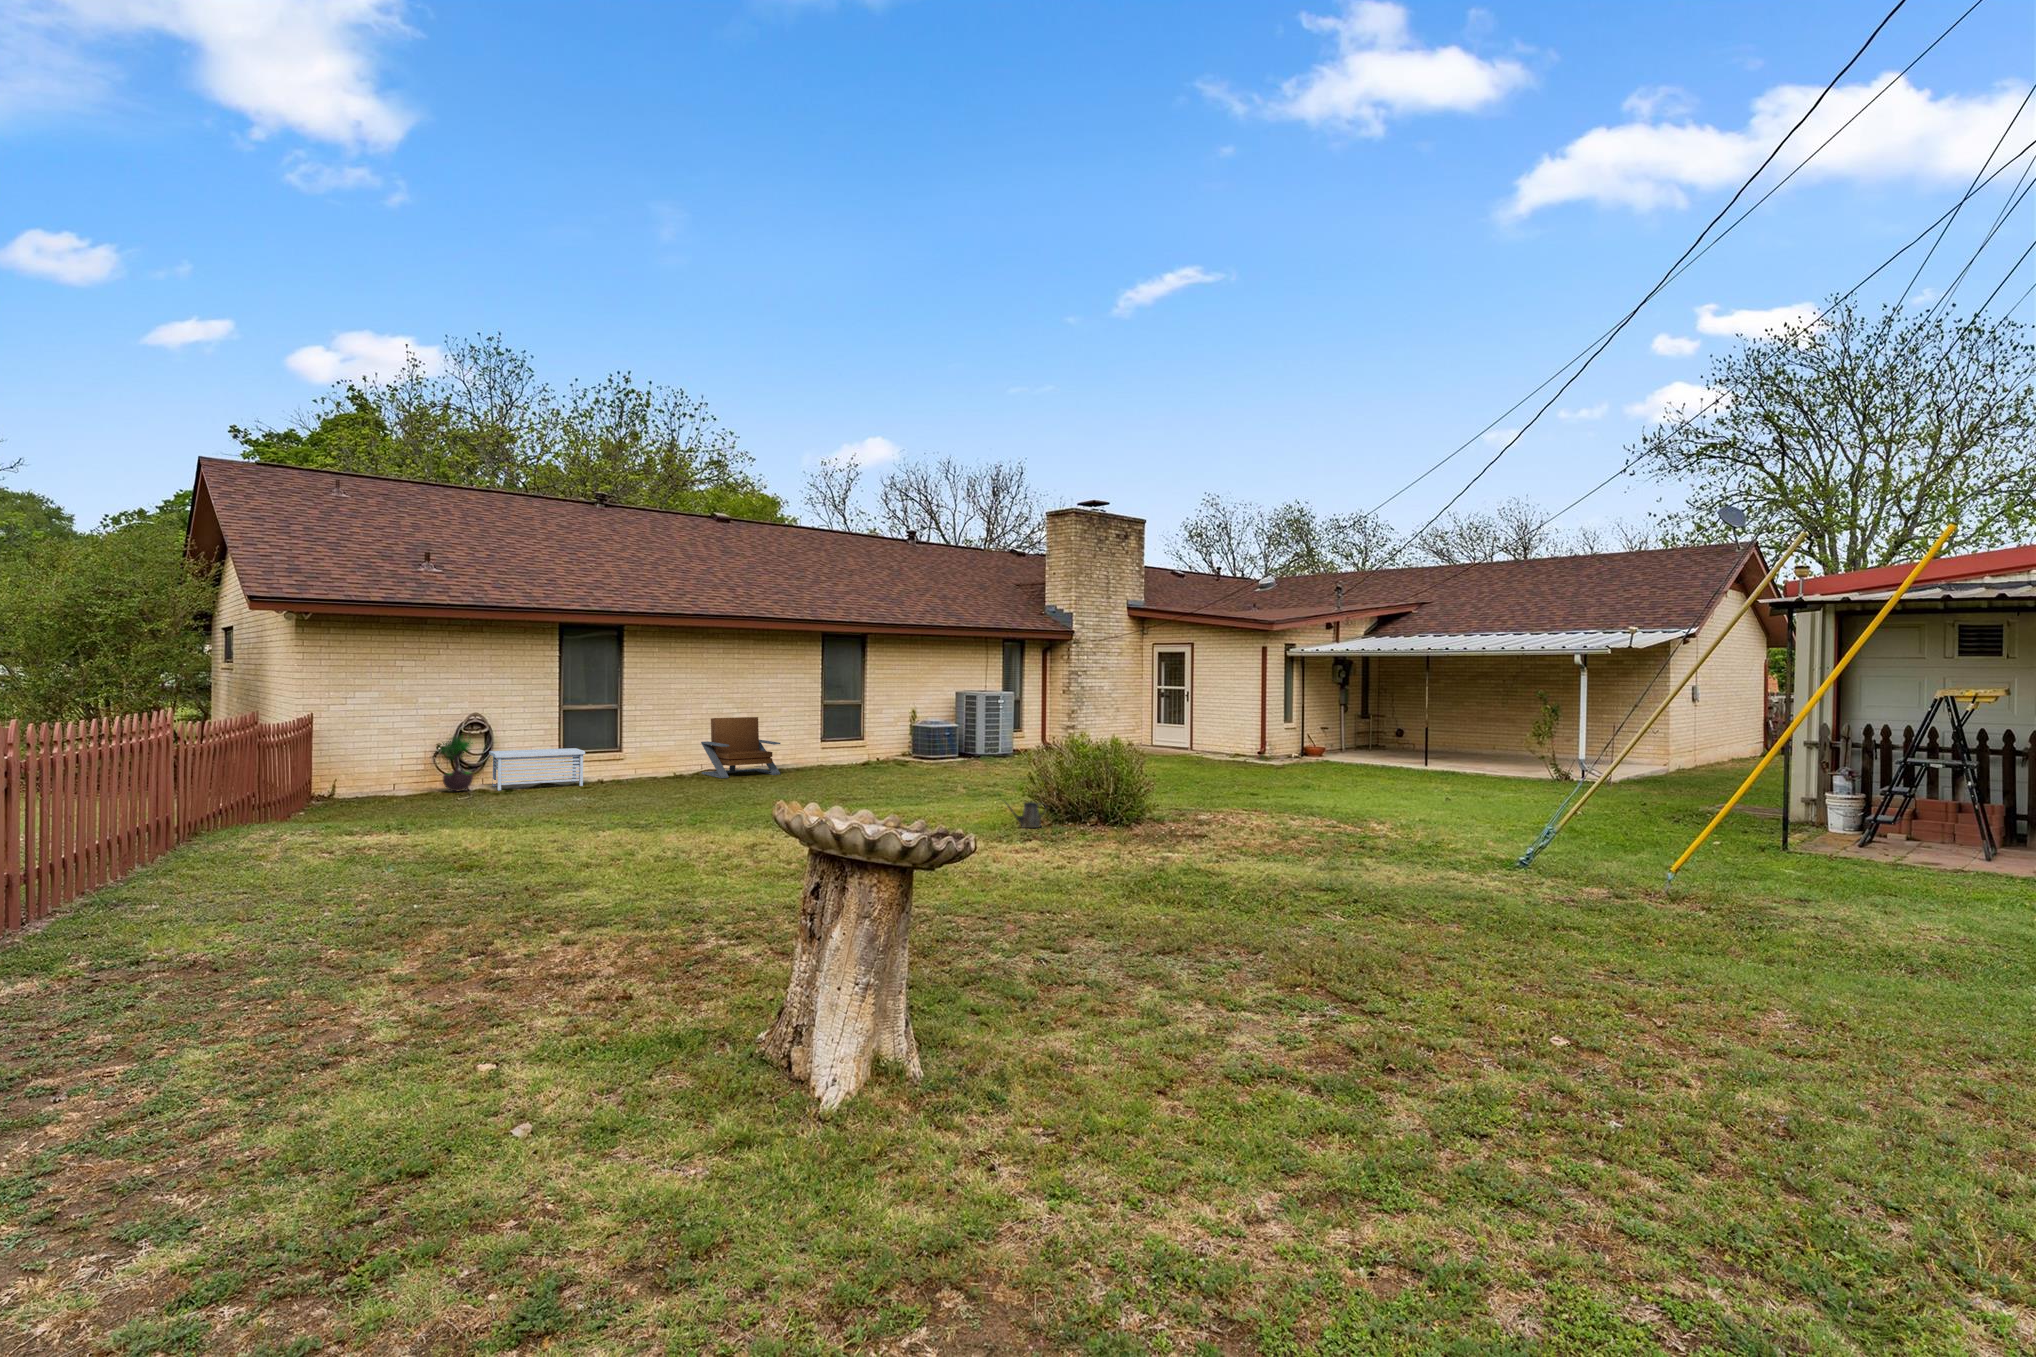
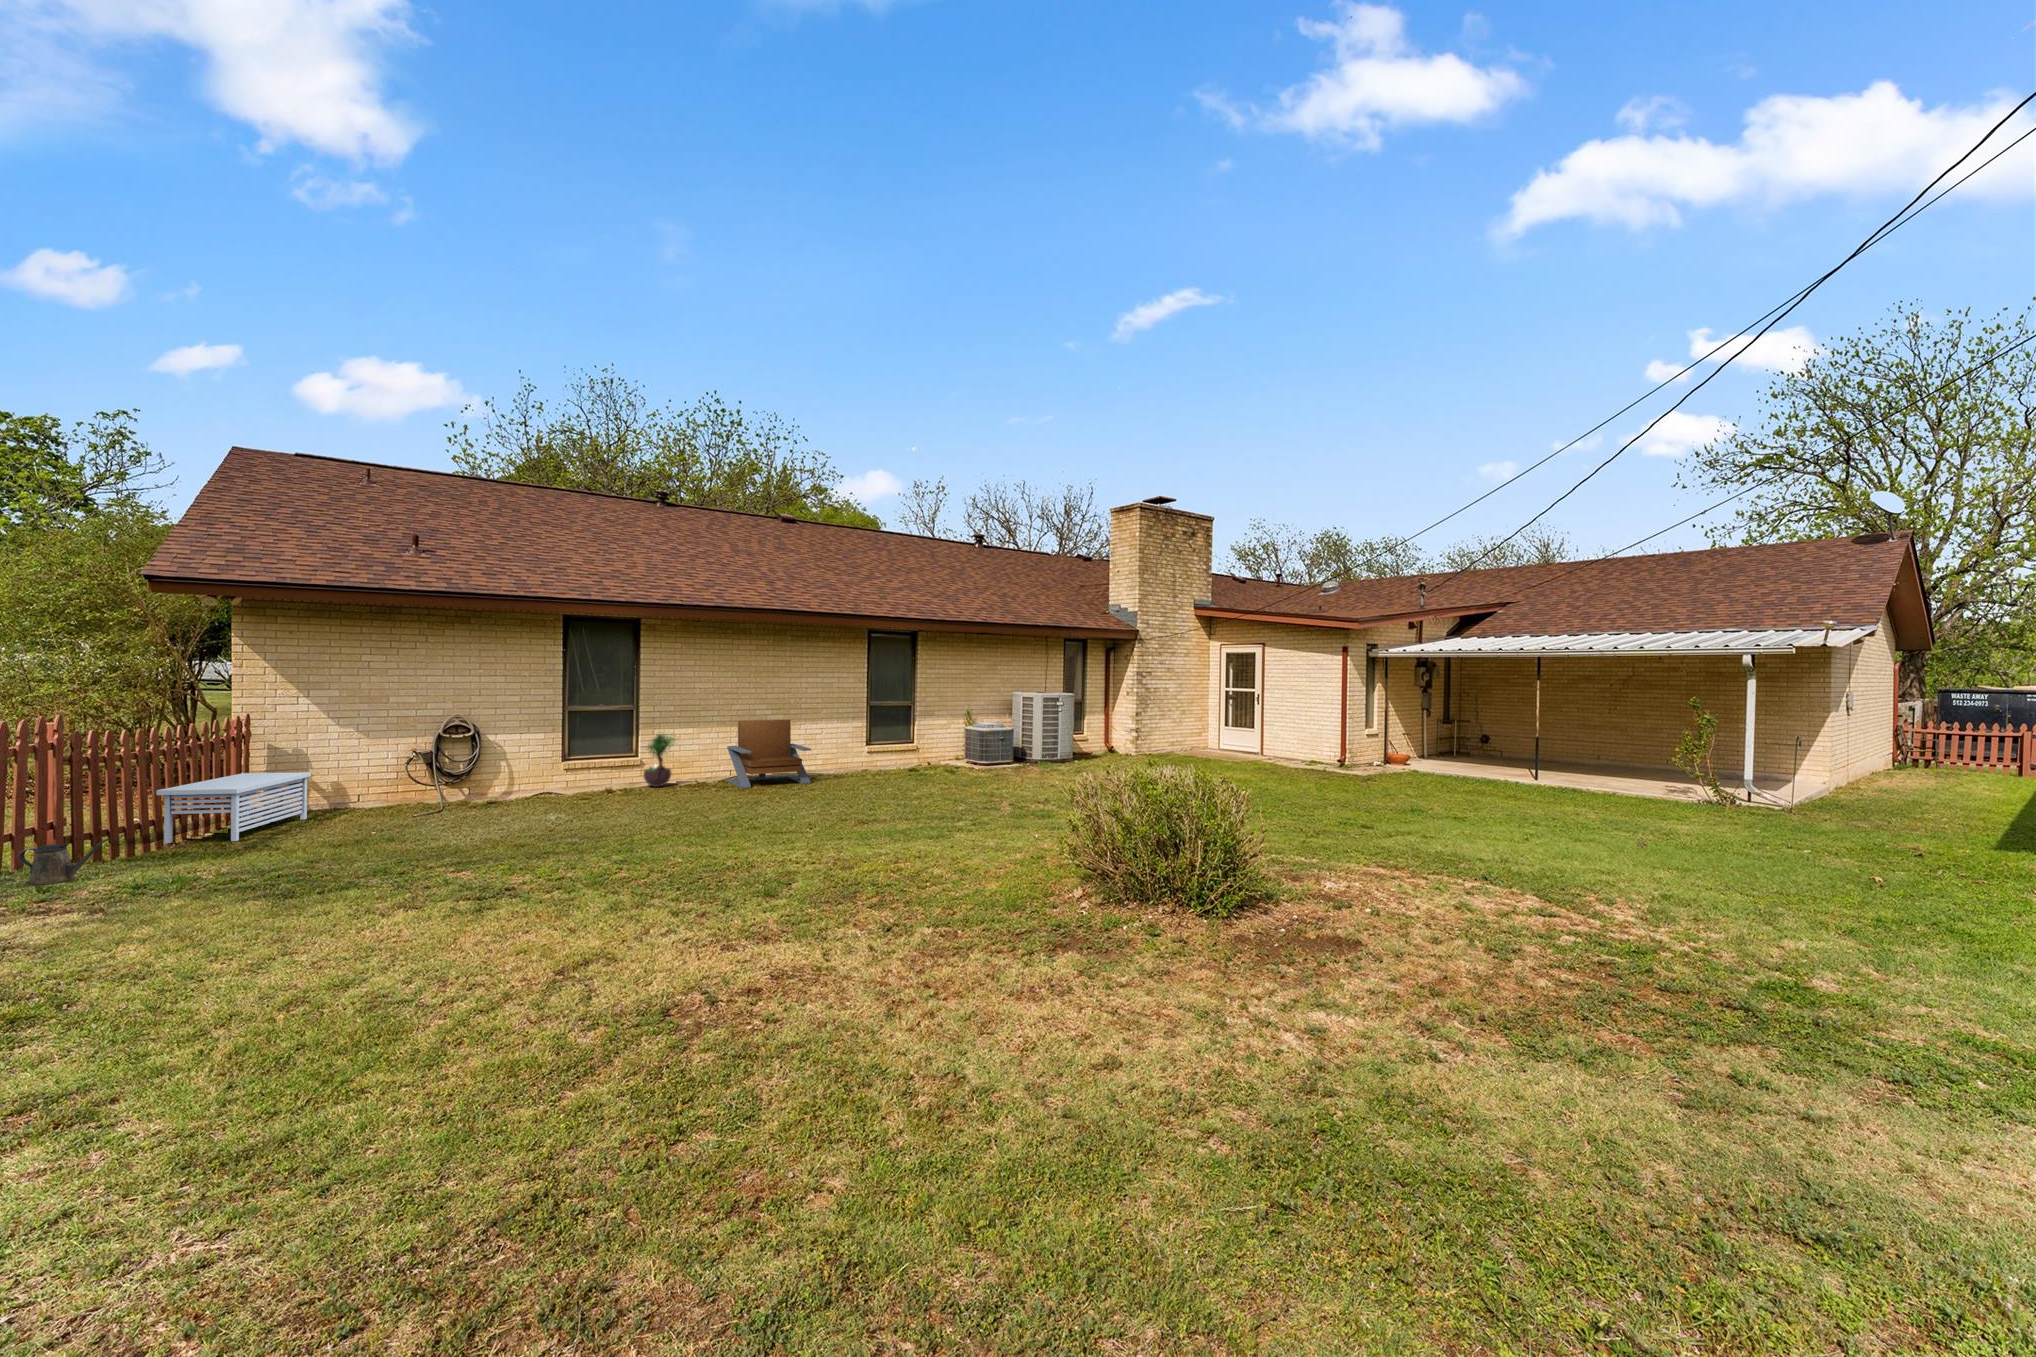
potted tree: present [439,736,473,792] -> present [643,734,675,787]
storage bench: present [489,748,585,791] -> present [156,772,311,843]
watering can: present [1006,801,1045,828] -> present [18,839,109,885]

